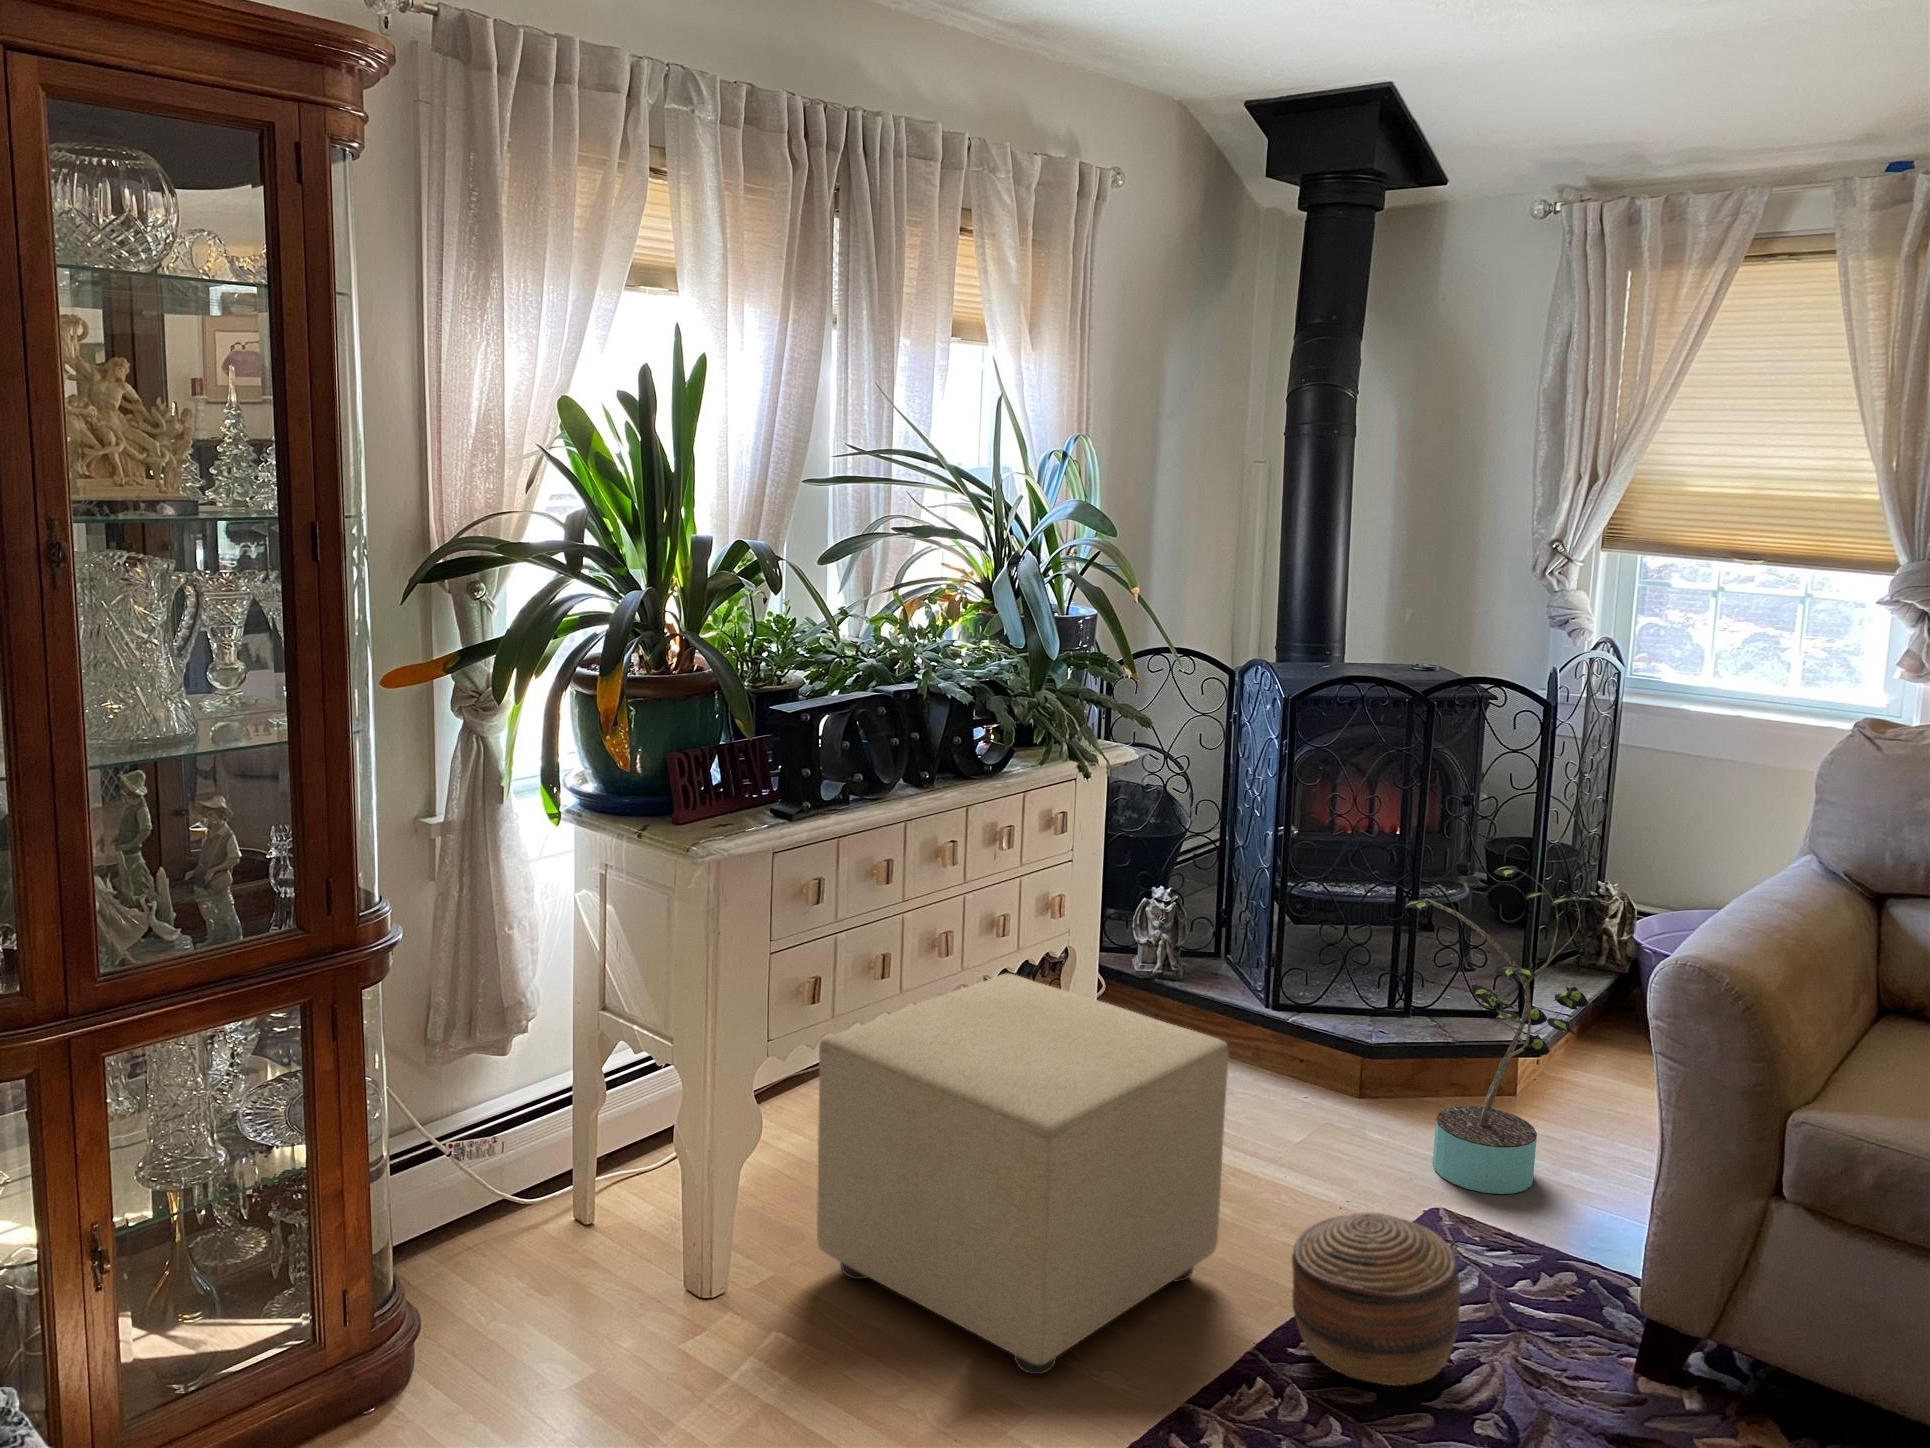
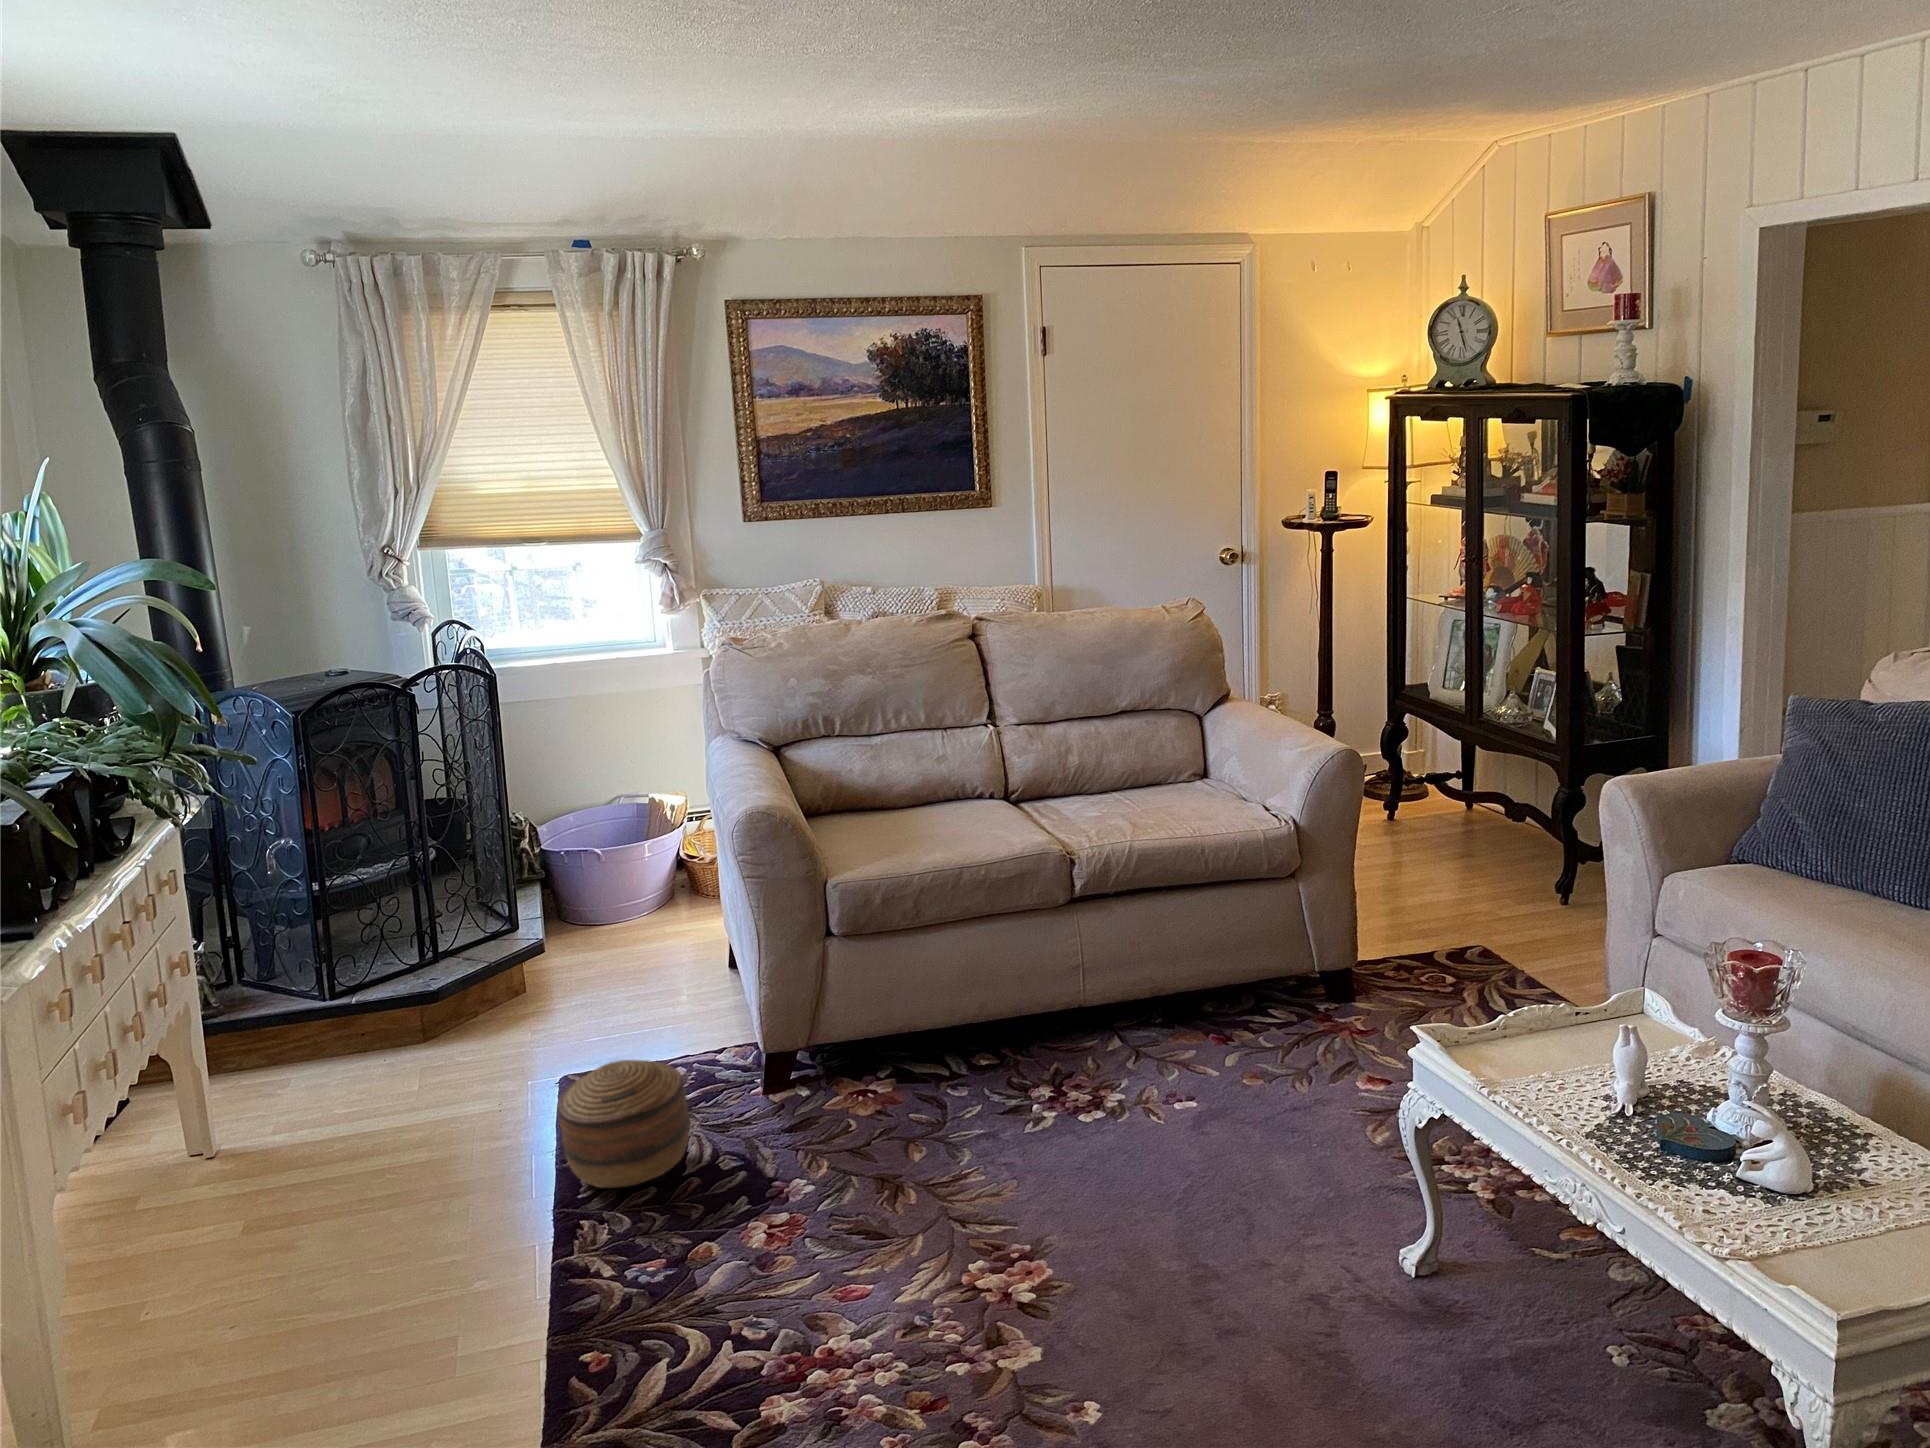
potted plant: present [1405,866,1599,1194] -> none [465,800,628,1058]
ottoman: present [817,974,1229,1374] -> none [90,990,469,1364]

